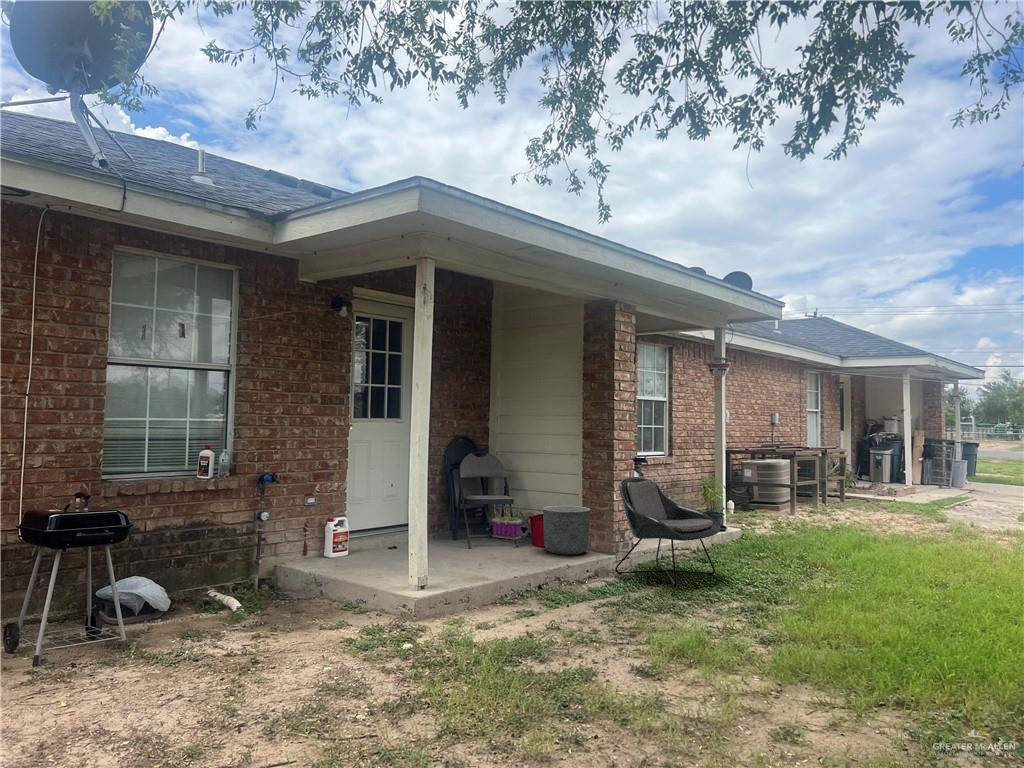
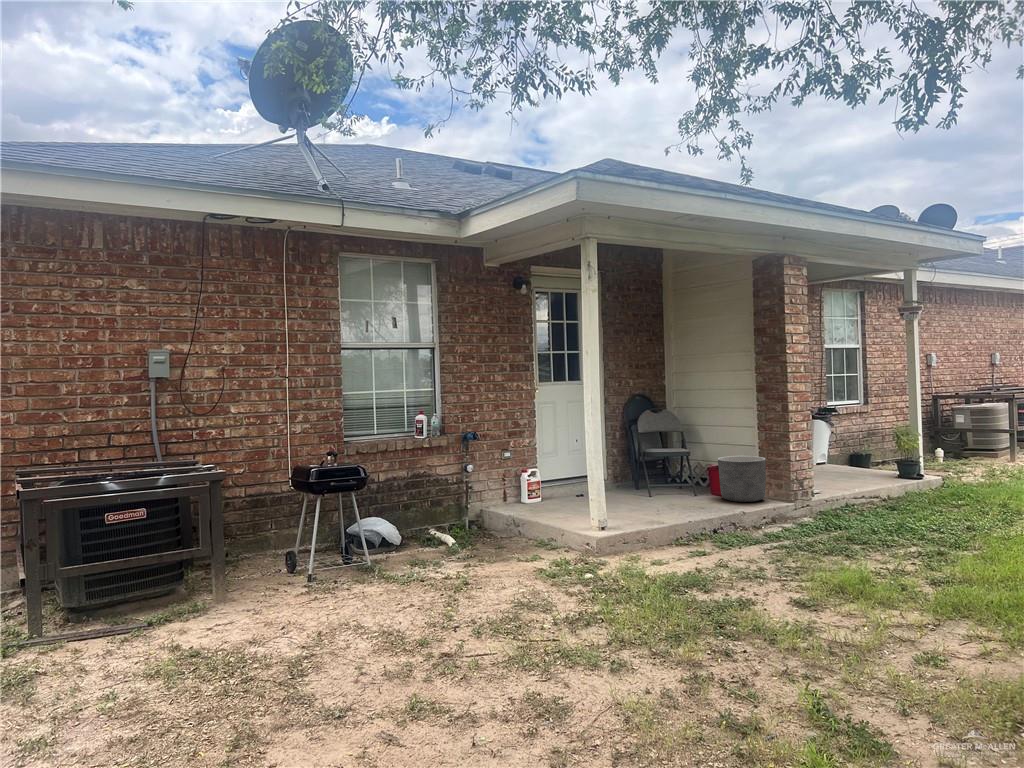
lounge chair: present [615,477,720,587] -> none [794,426,909,533]
basket: present [492,499,522,539] -> none [671,449,700,488]

